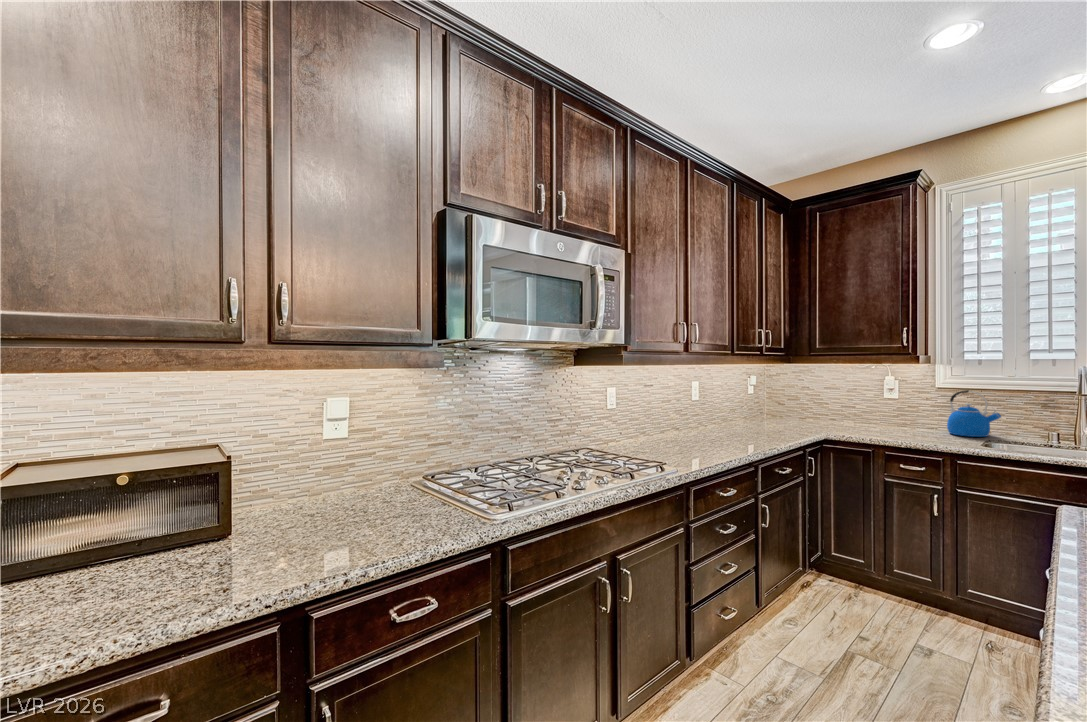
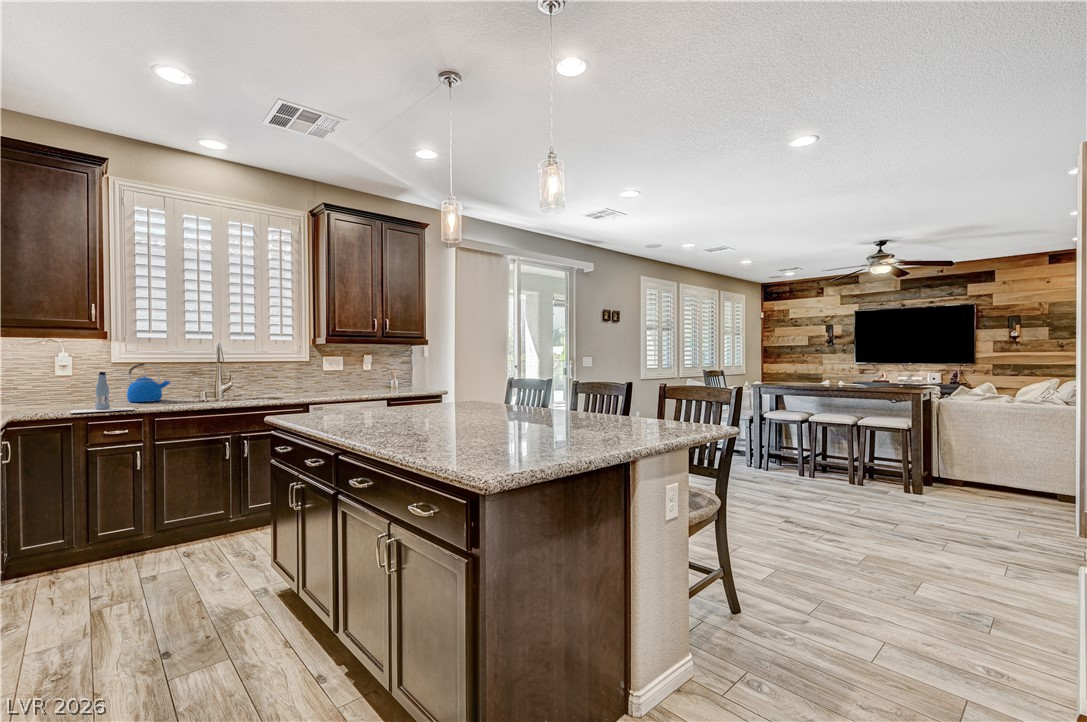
bottle: none [871,399,943,446] -> present [71,372,134,413]

